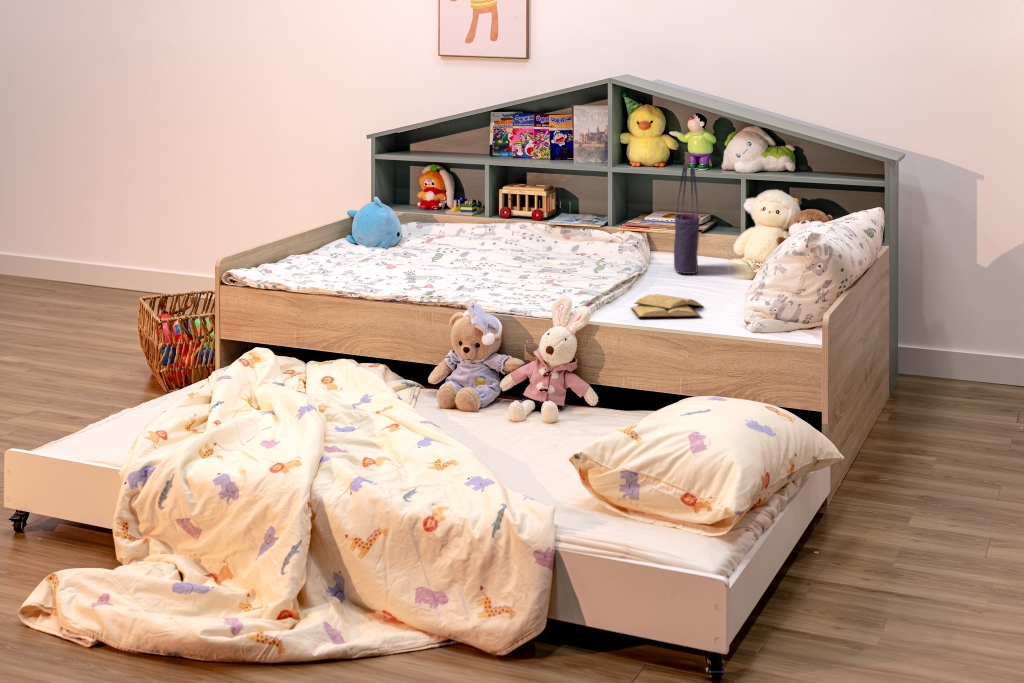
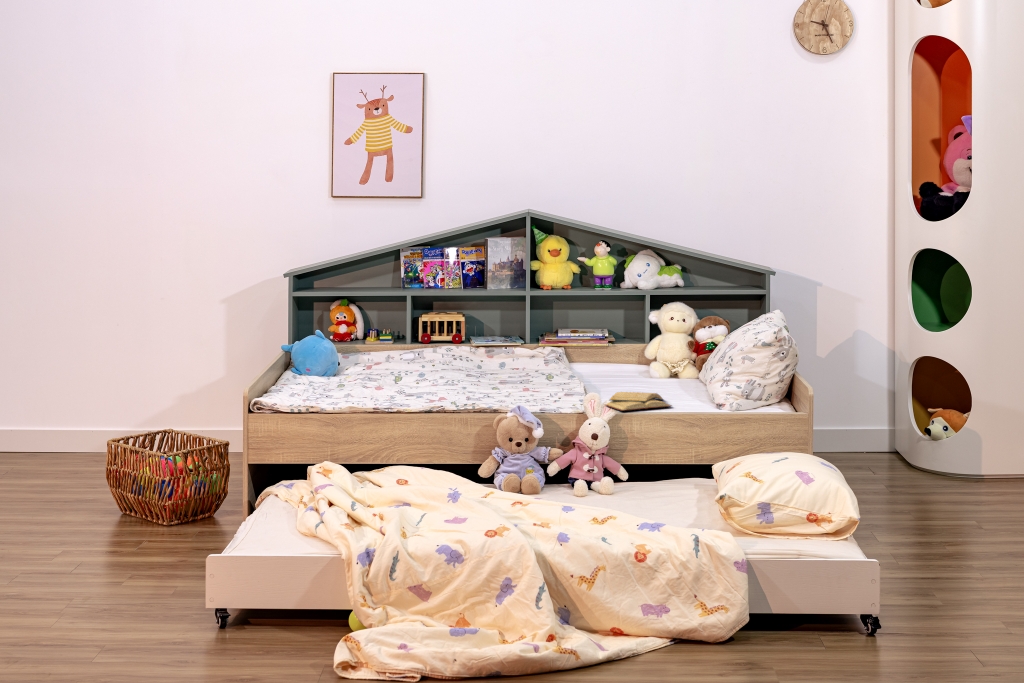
tote bag: present [674,165,700,274] -> none [600,282,627,378]

